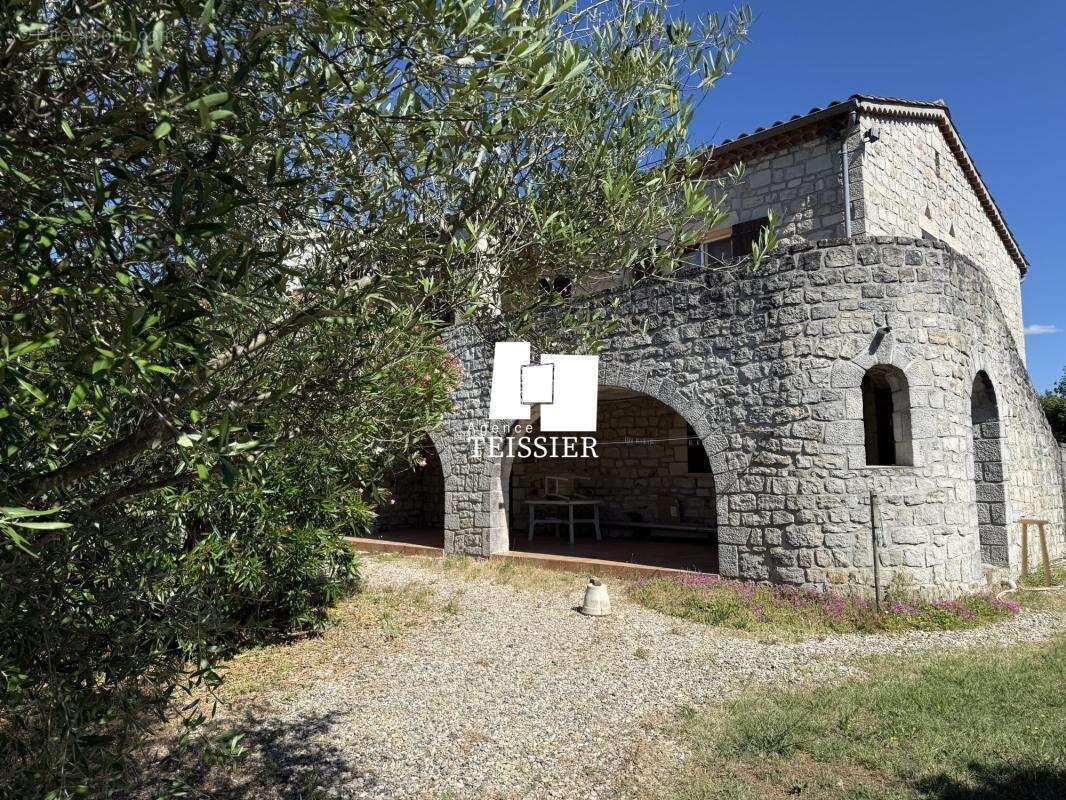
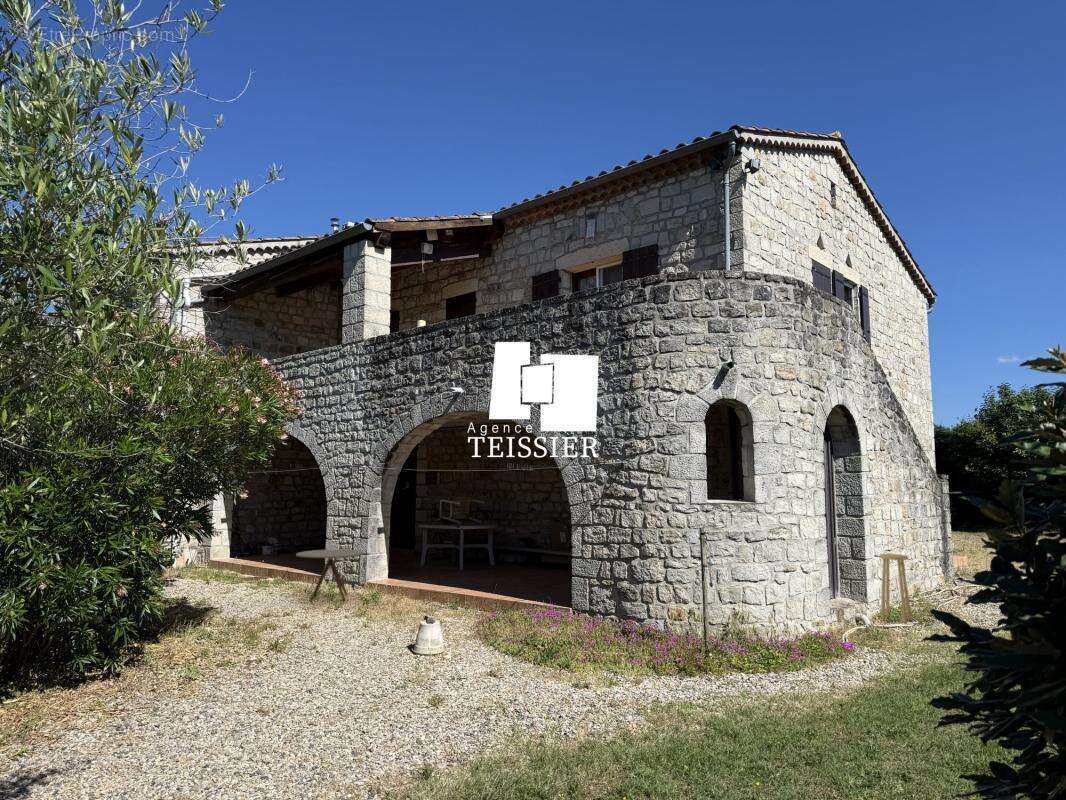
round table: none [425,524,490,574] -> present [296,549,364,602]

